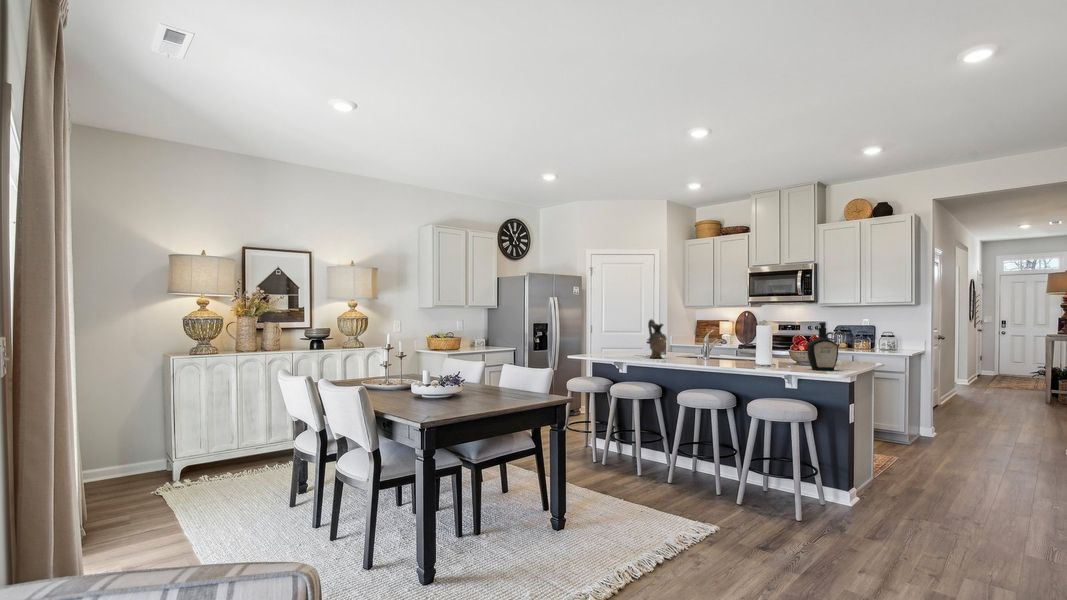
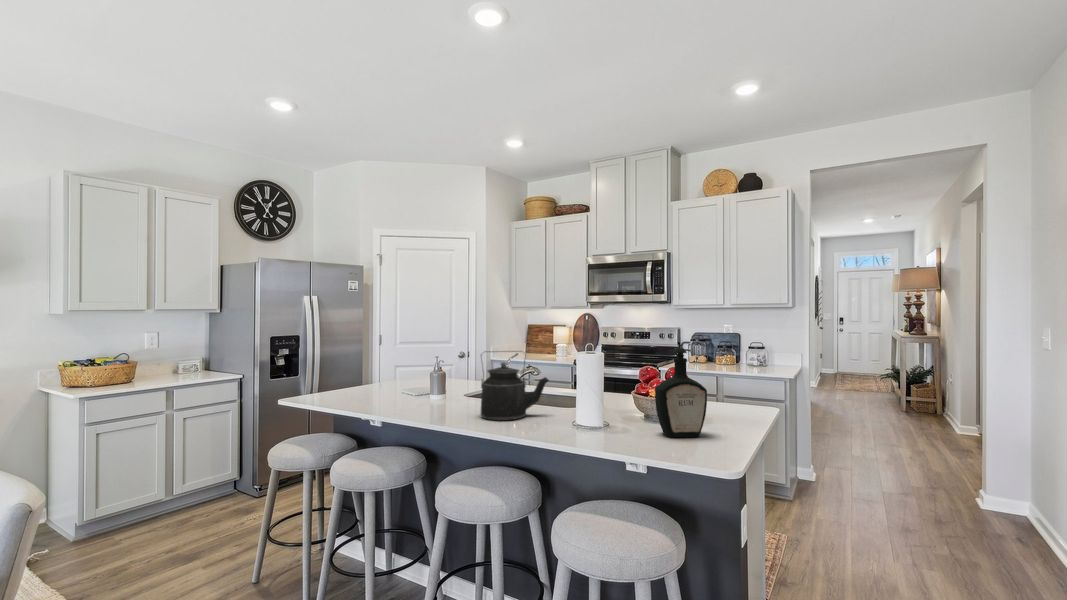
ceramic pitcher: present [648,319,666,358] -> none [403,338,433,408]
kettle: none [699,326,740,363] -> present [481,351,549,421]

